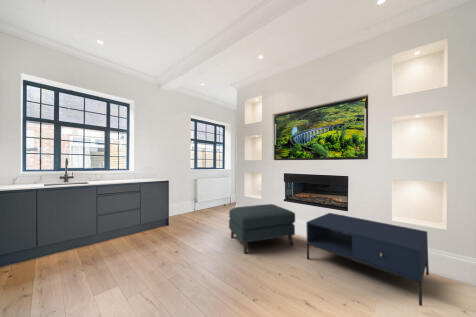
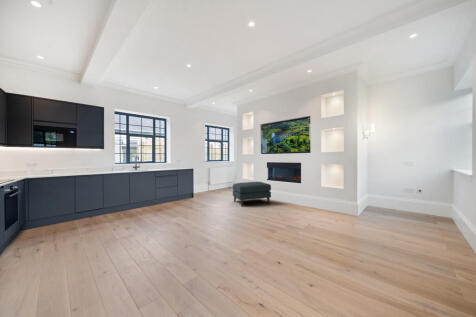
coffee table: present [306,213,429,306] -> none [274,185,334,218]

